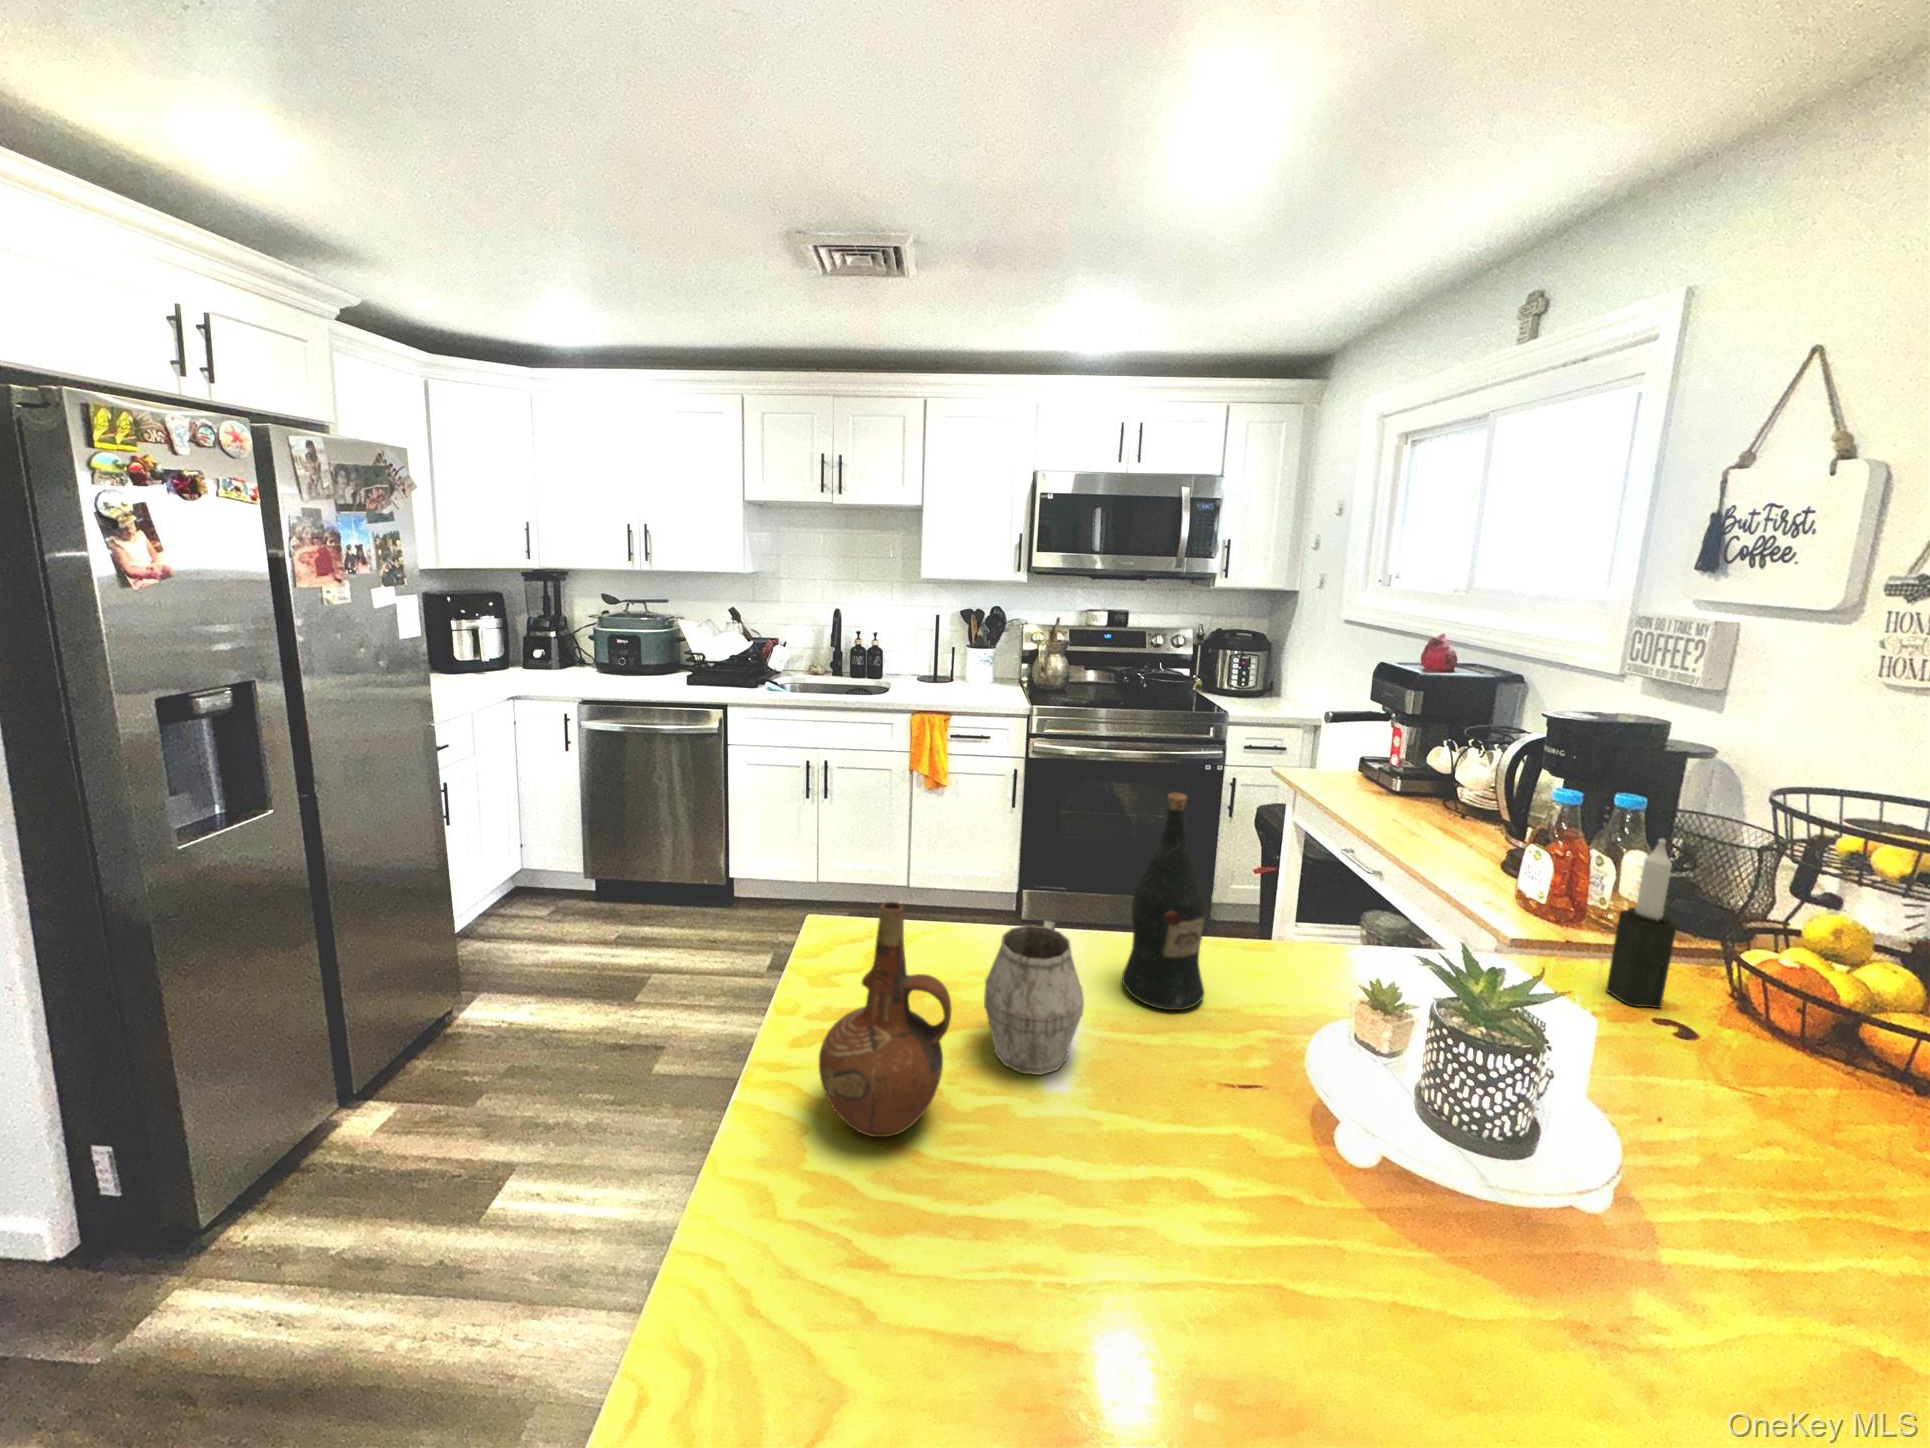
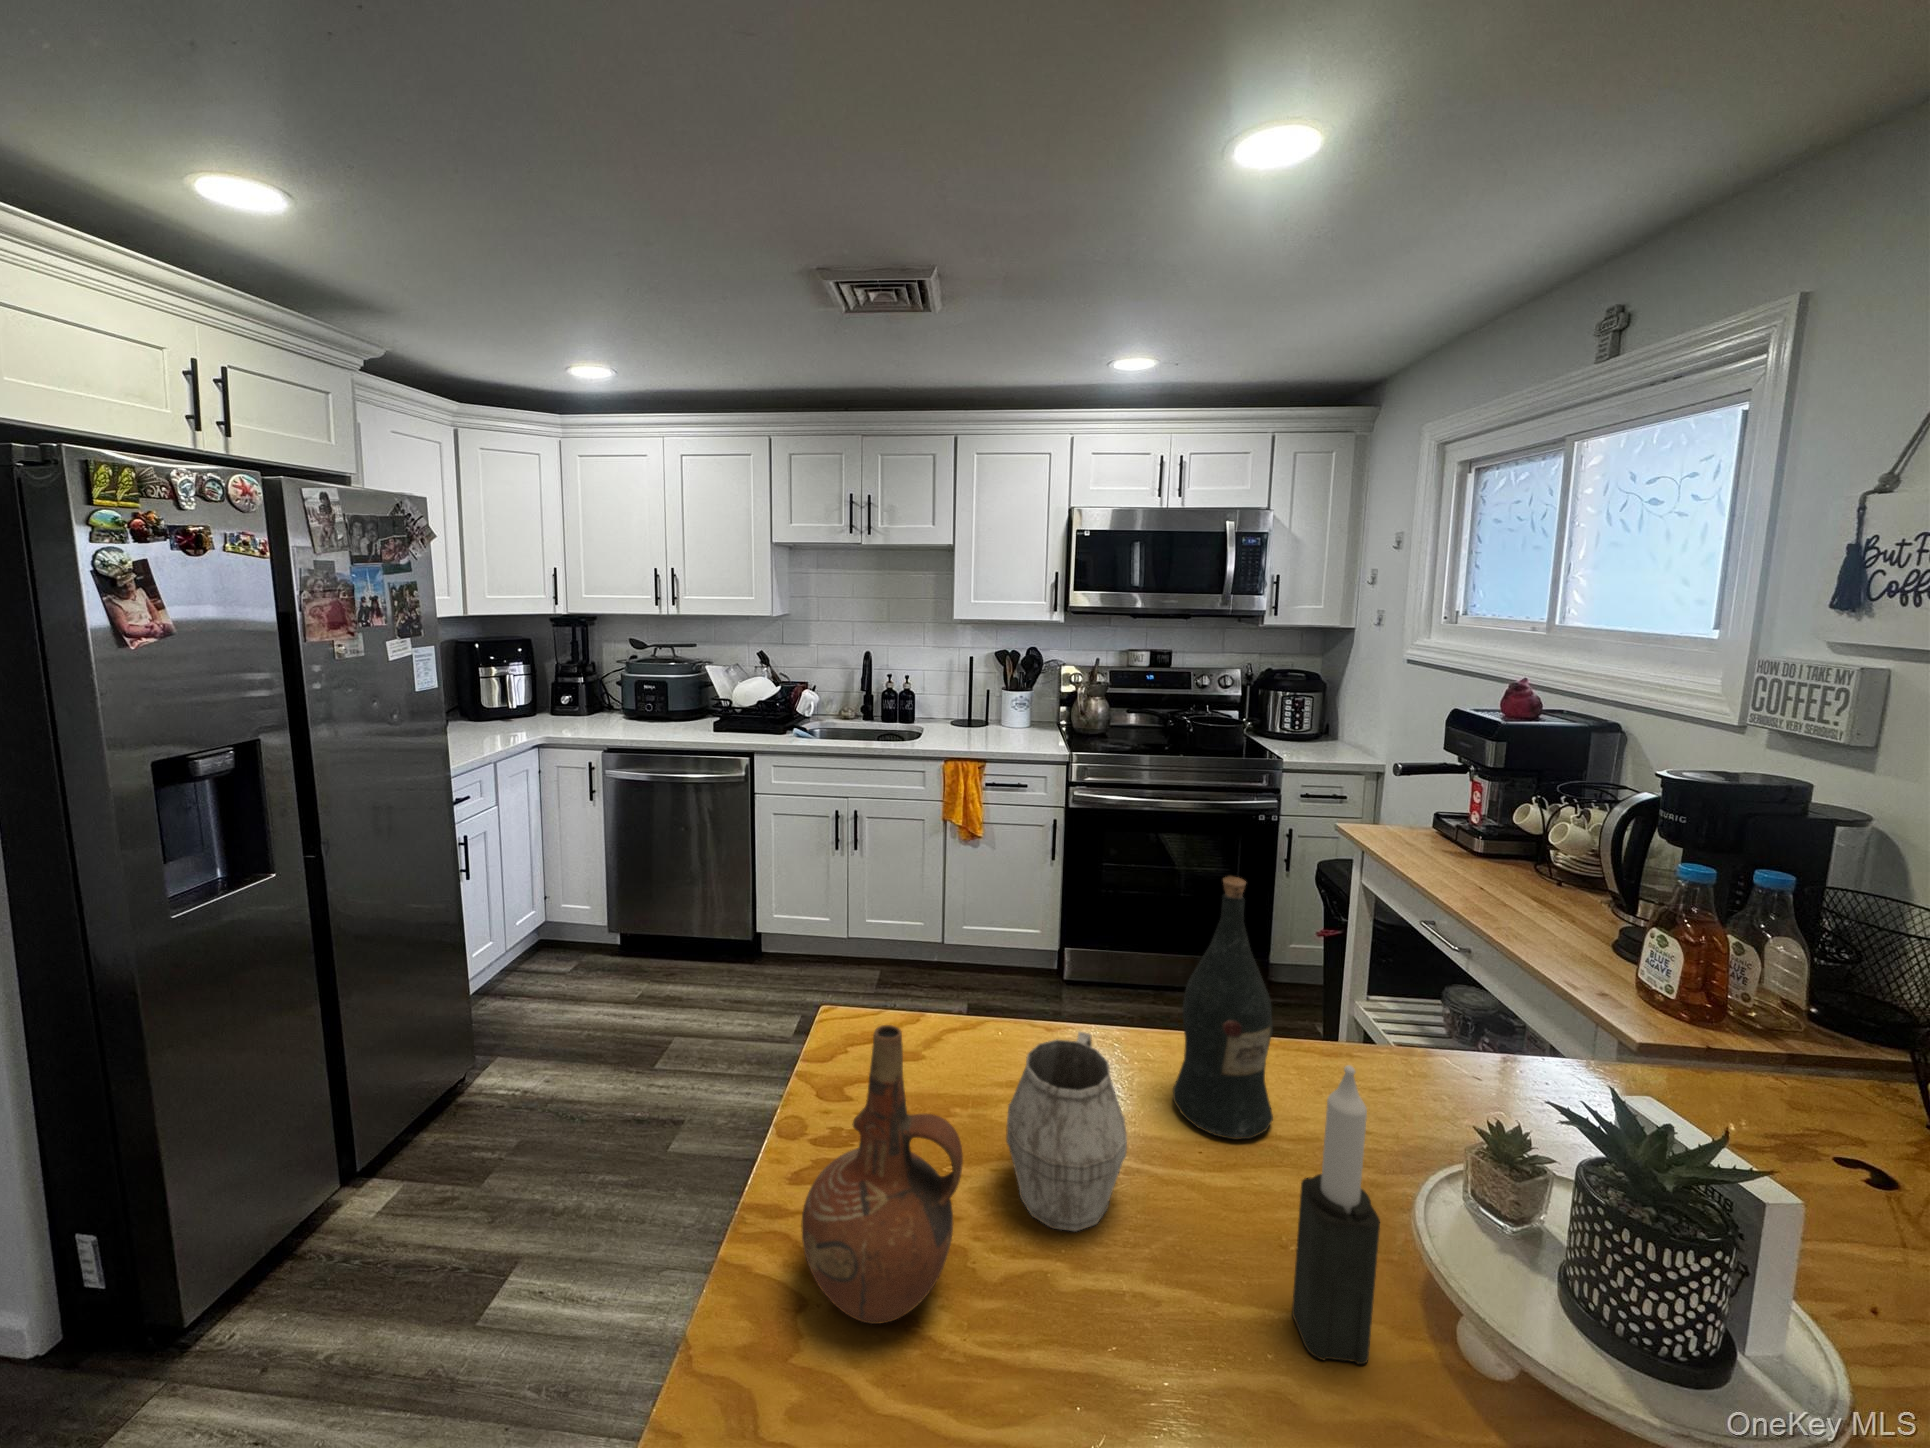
candle: present [1606,839,1676,1008] -> present [1292,1065,1380,1364]

